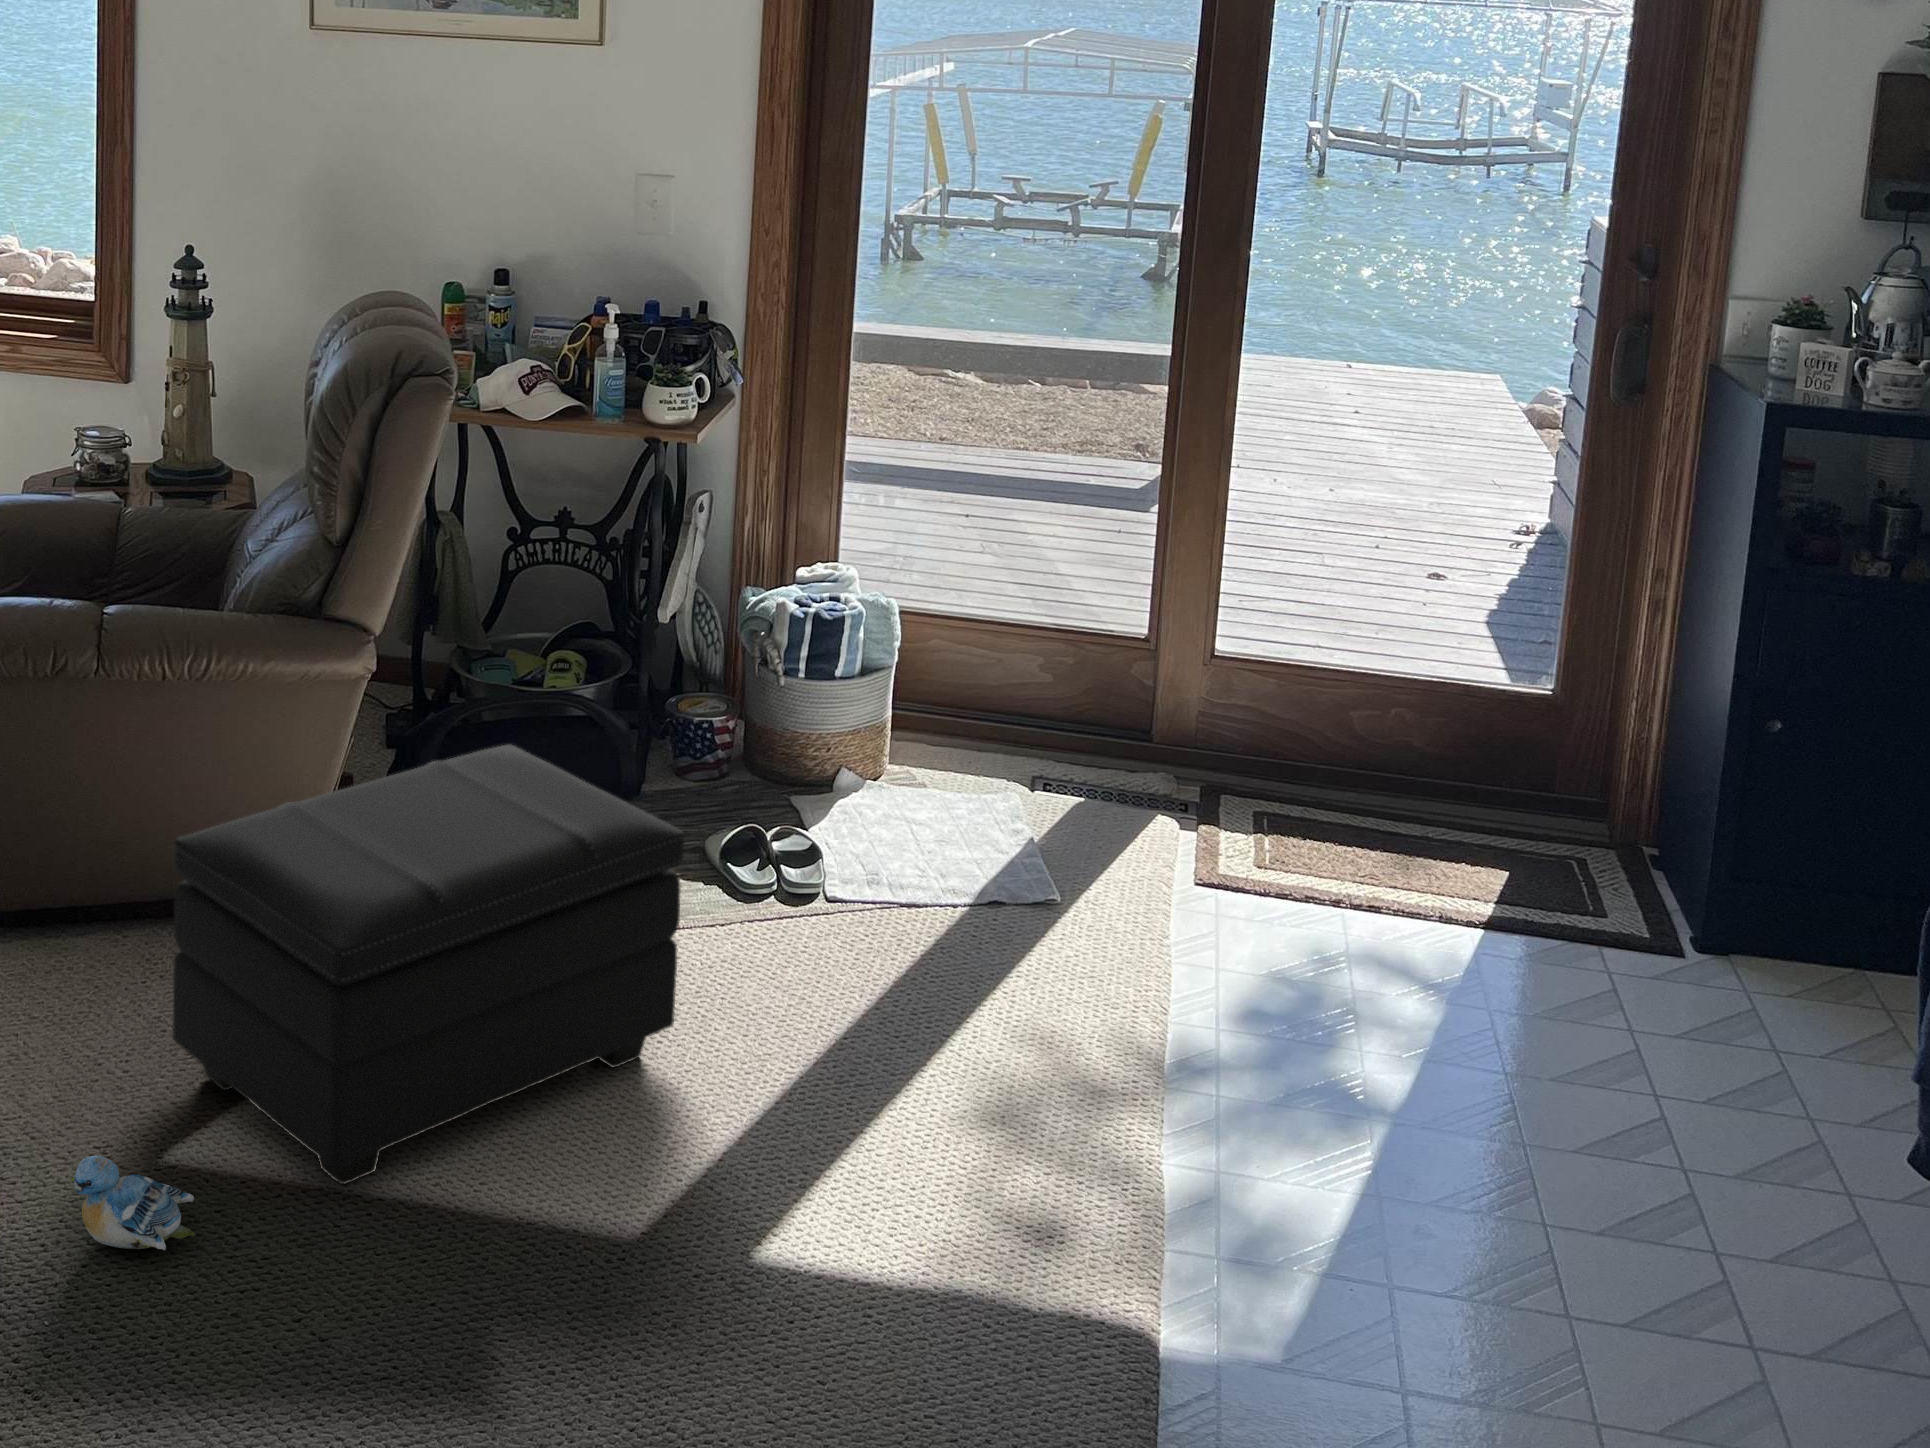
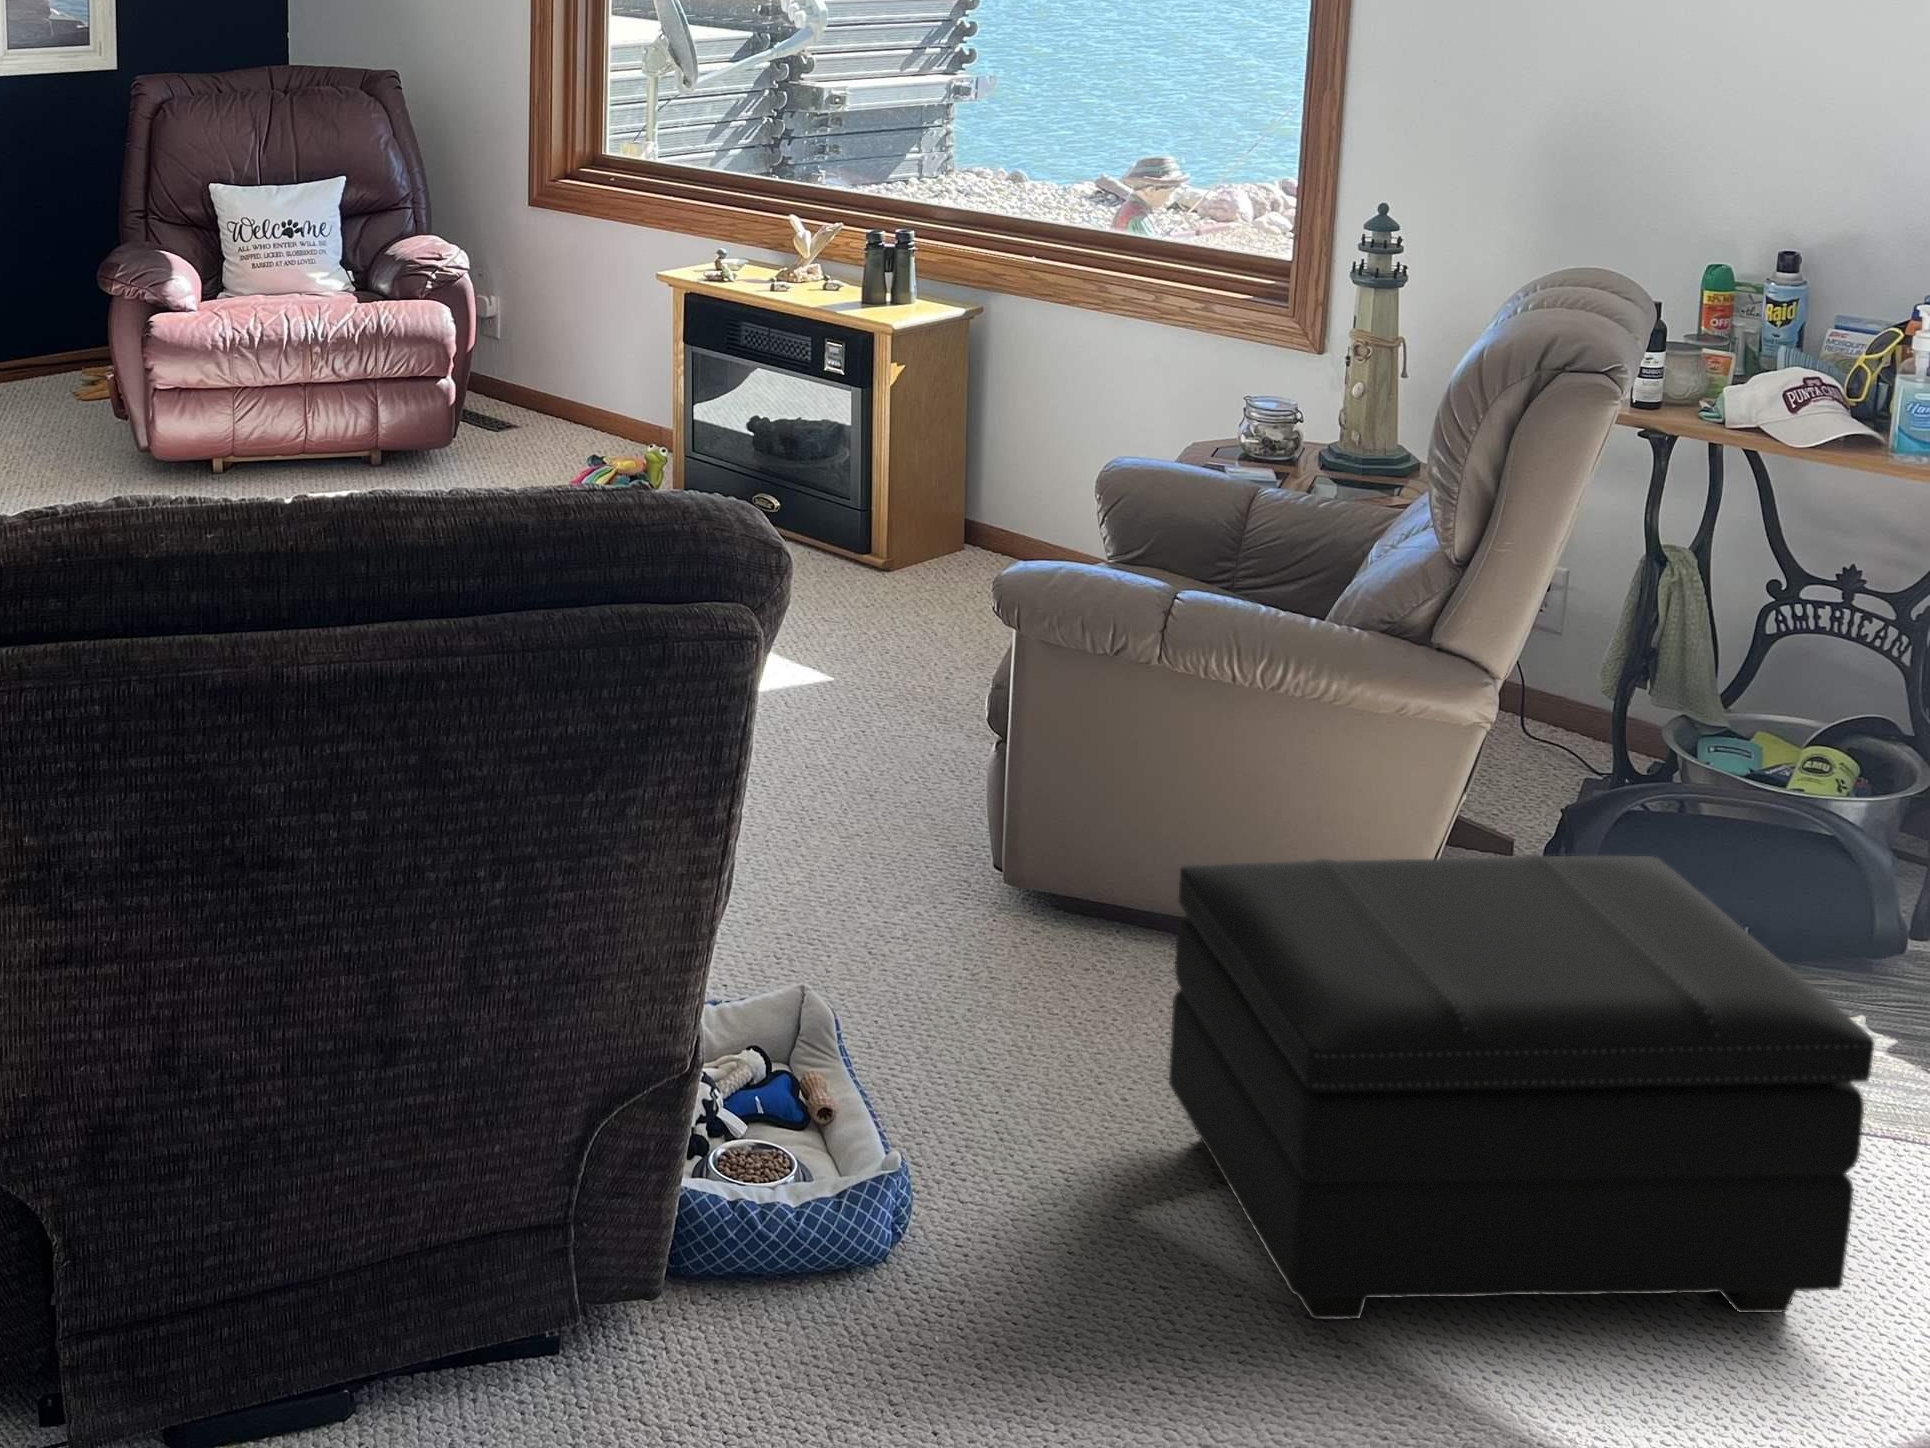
plush toy: present [71,1156,195,1250] -> none [999,1179,1129,1311]

